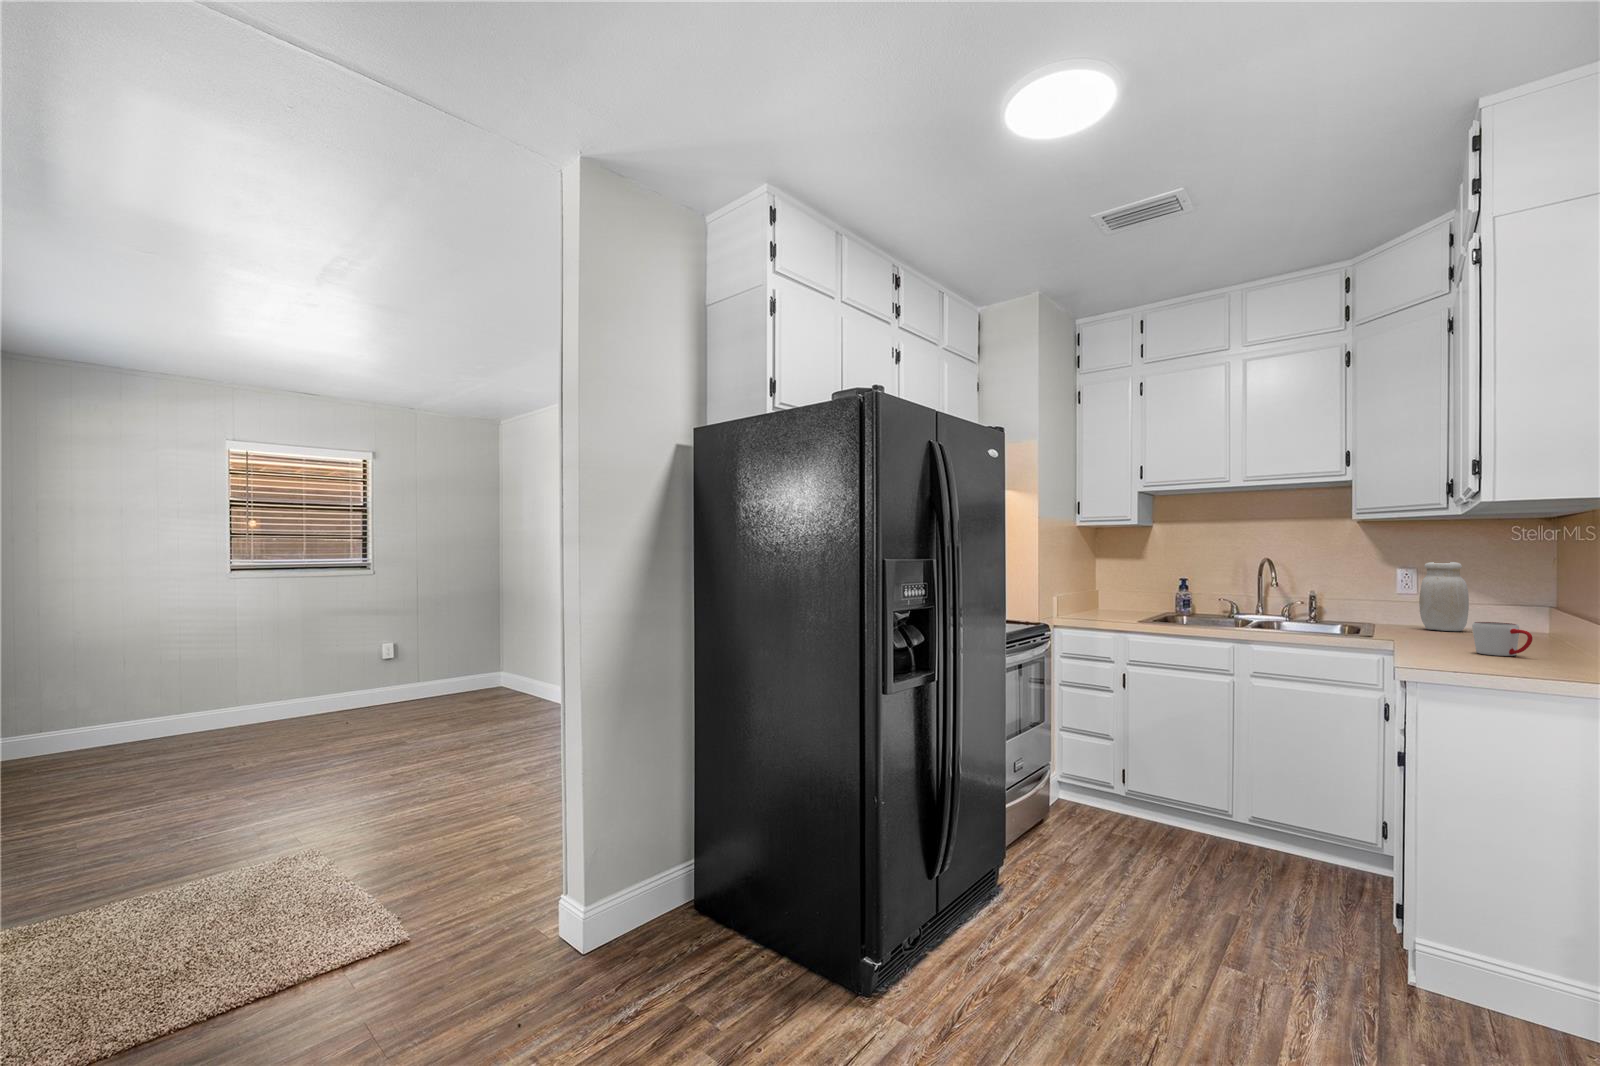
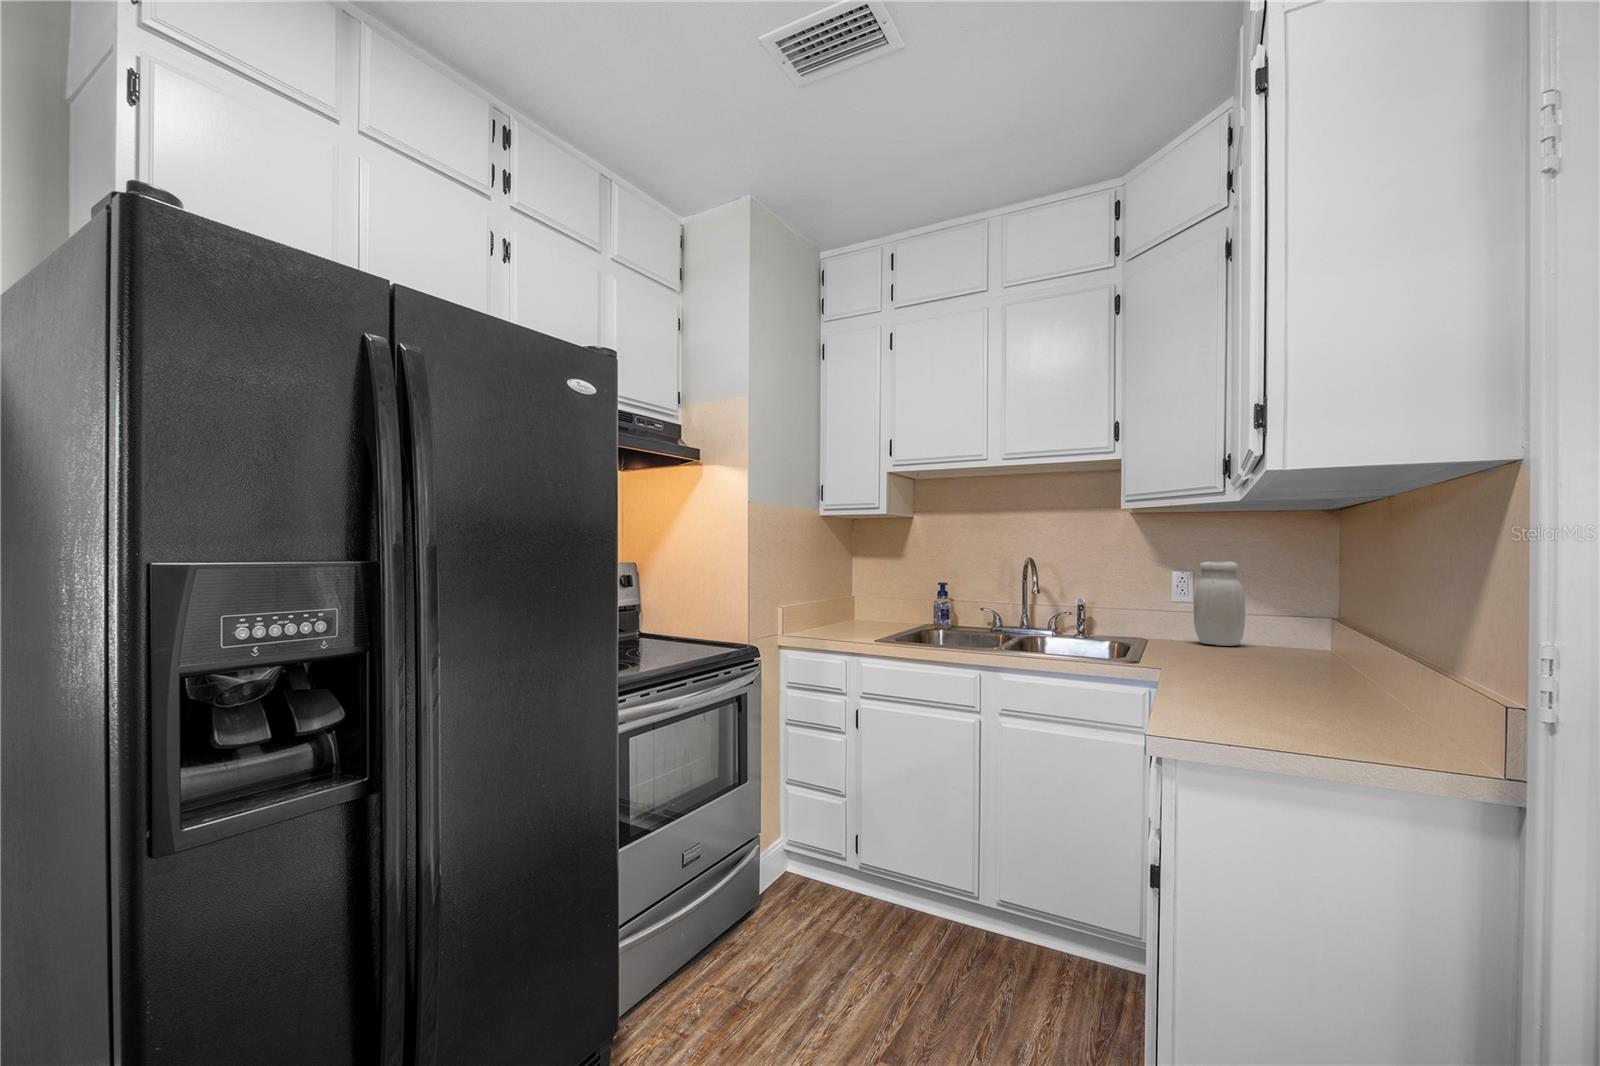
mug: present [1472,622,1532,656] -> none [1251,646,1324,695]

